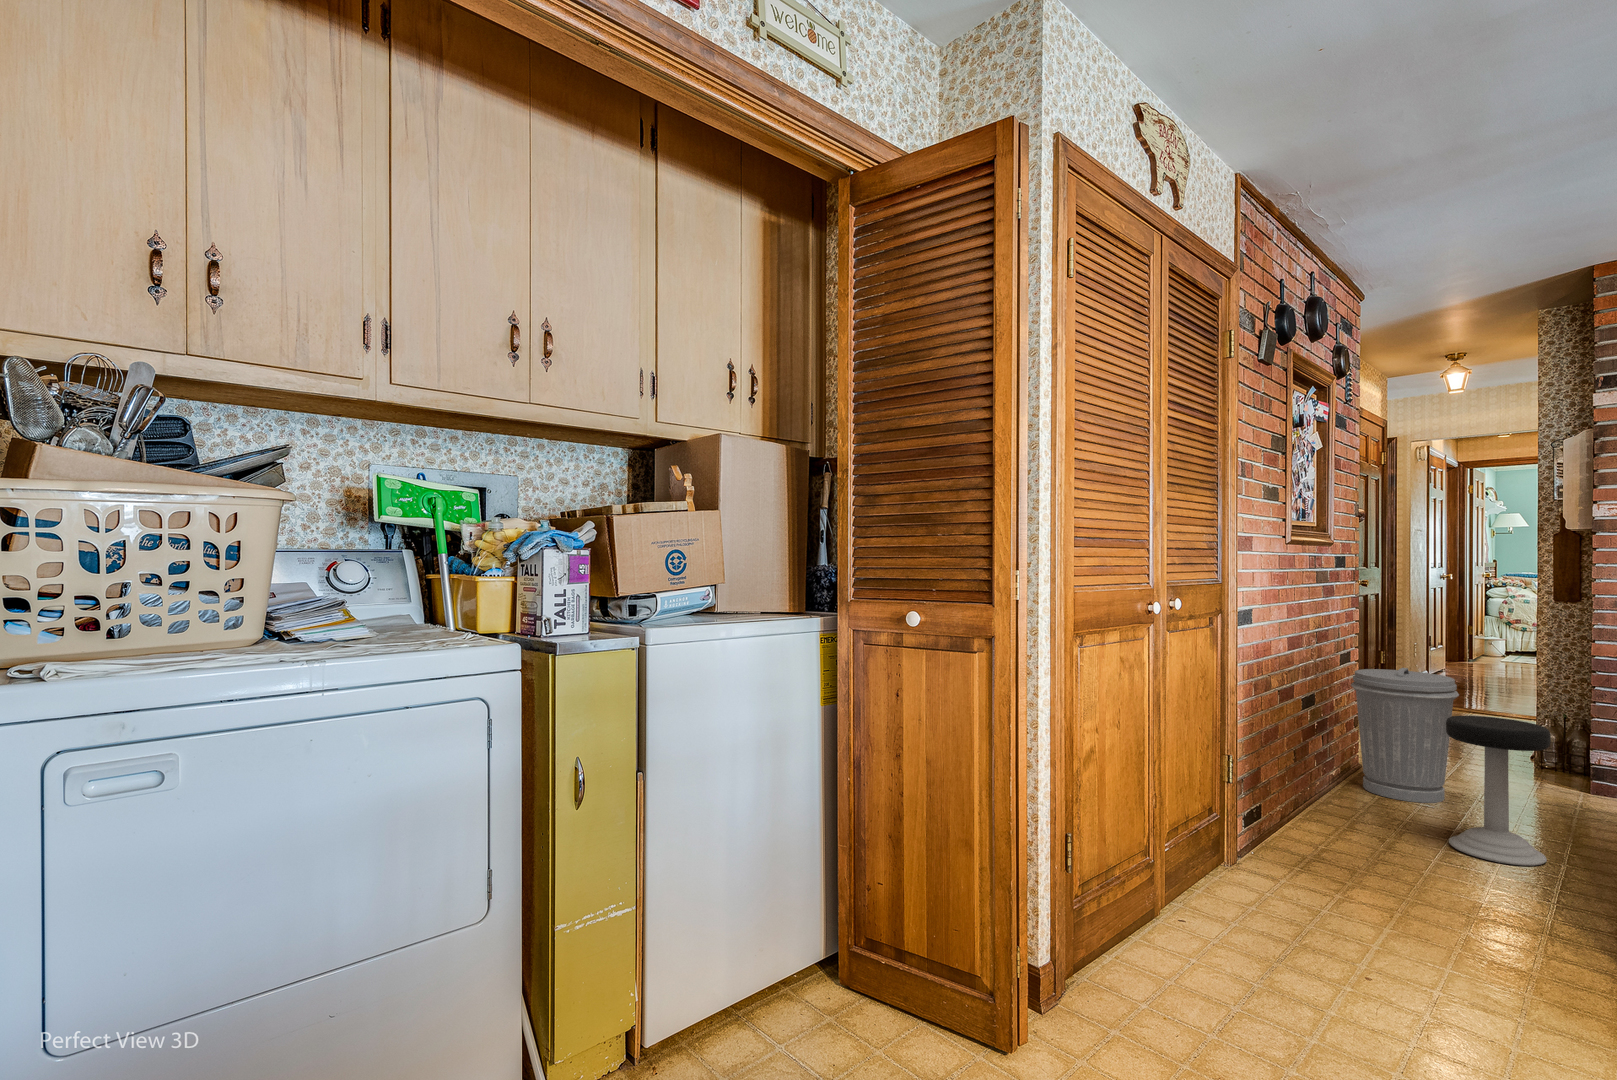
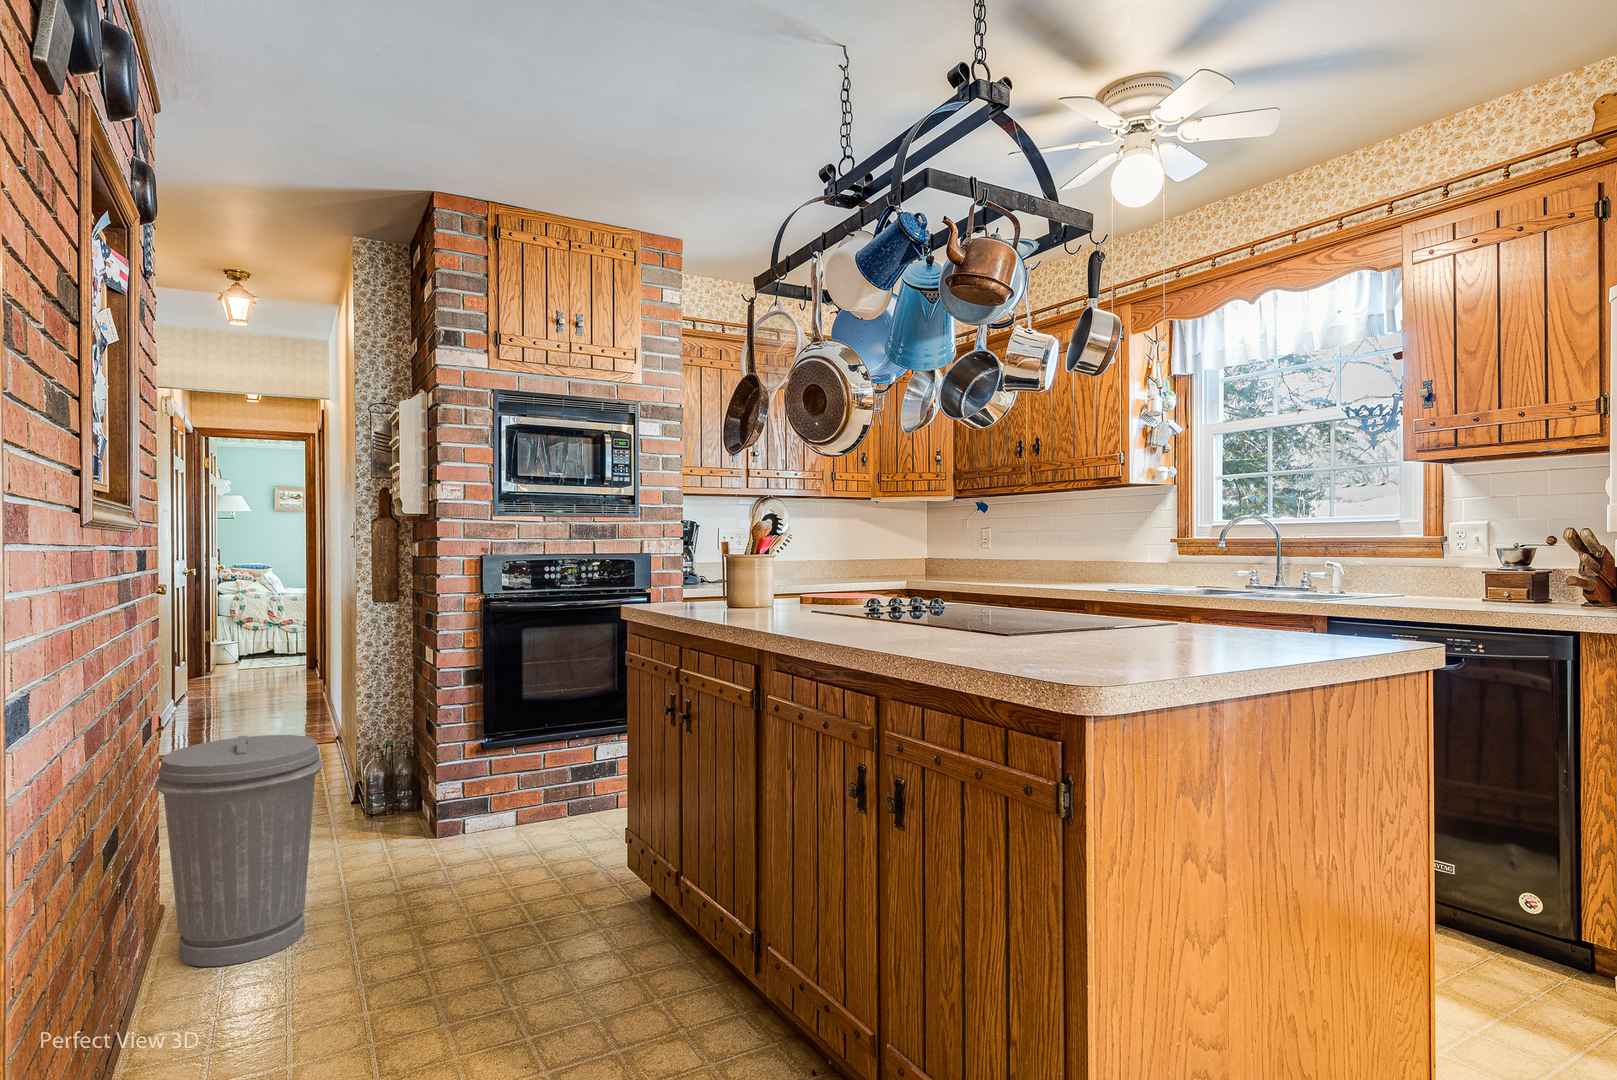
stool: present [1446,716,1551,866] -> none [355,793,488,1037]

